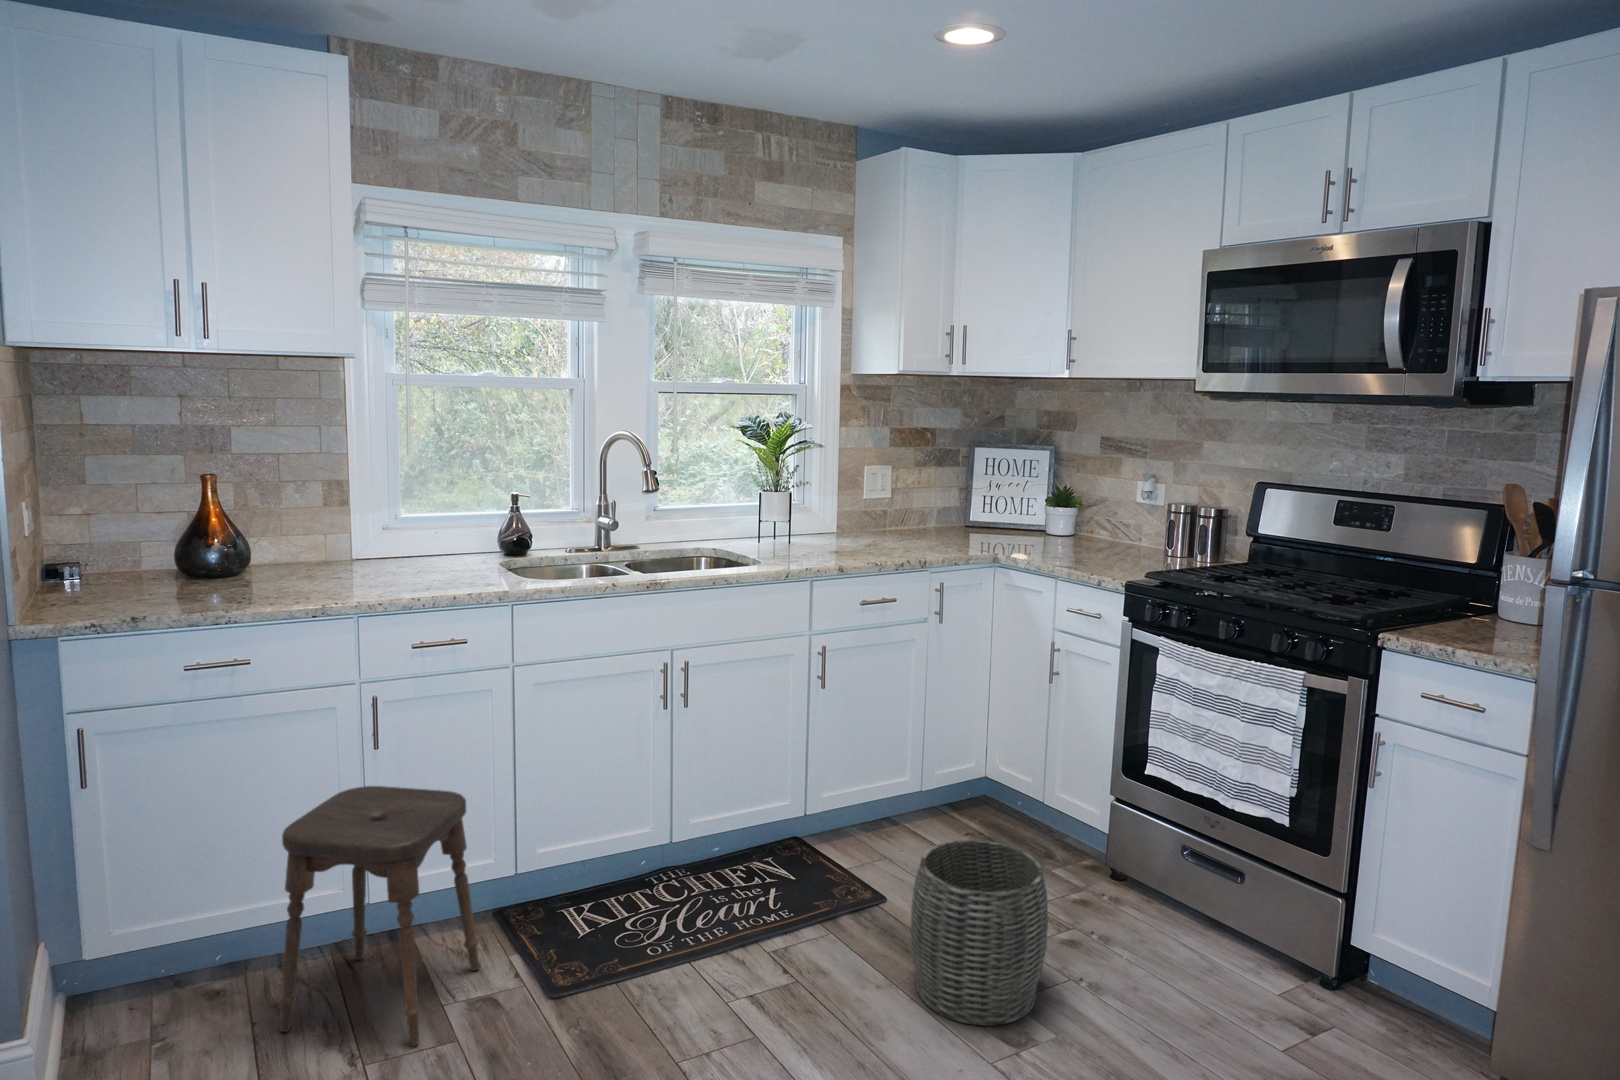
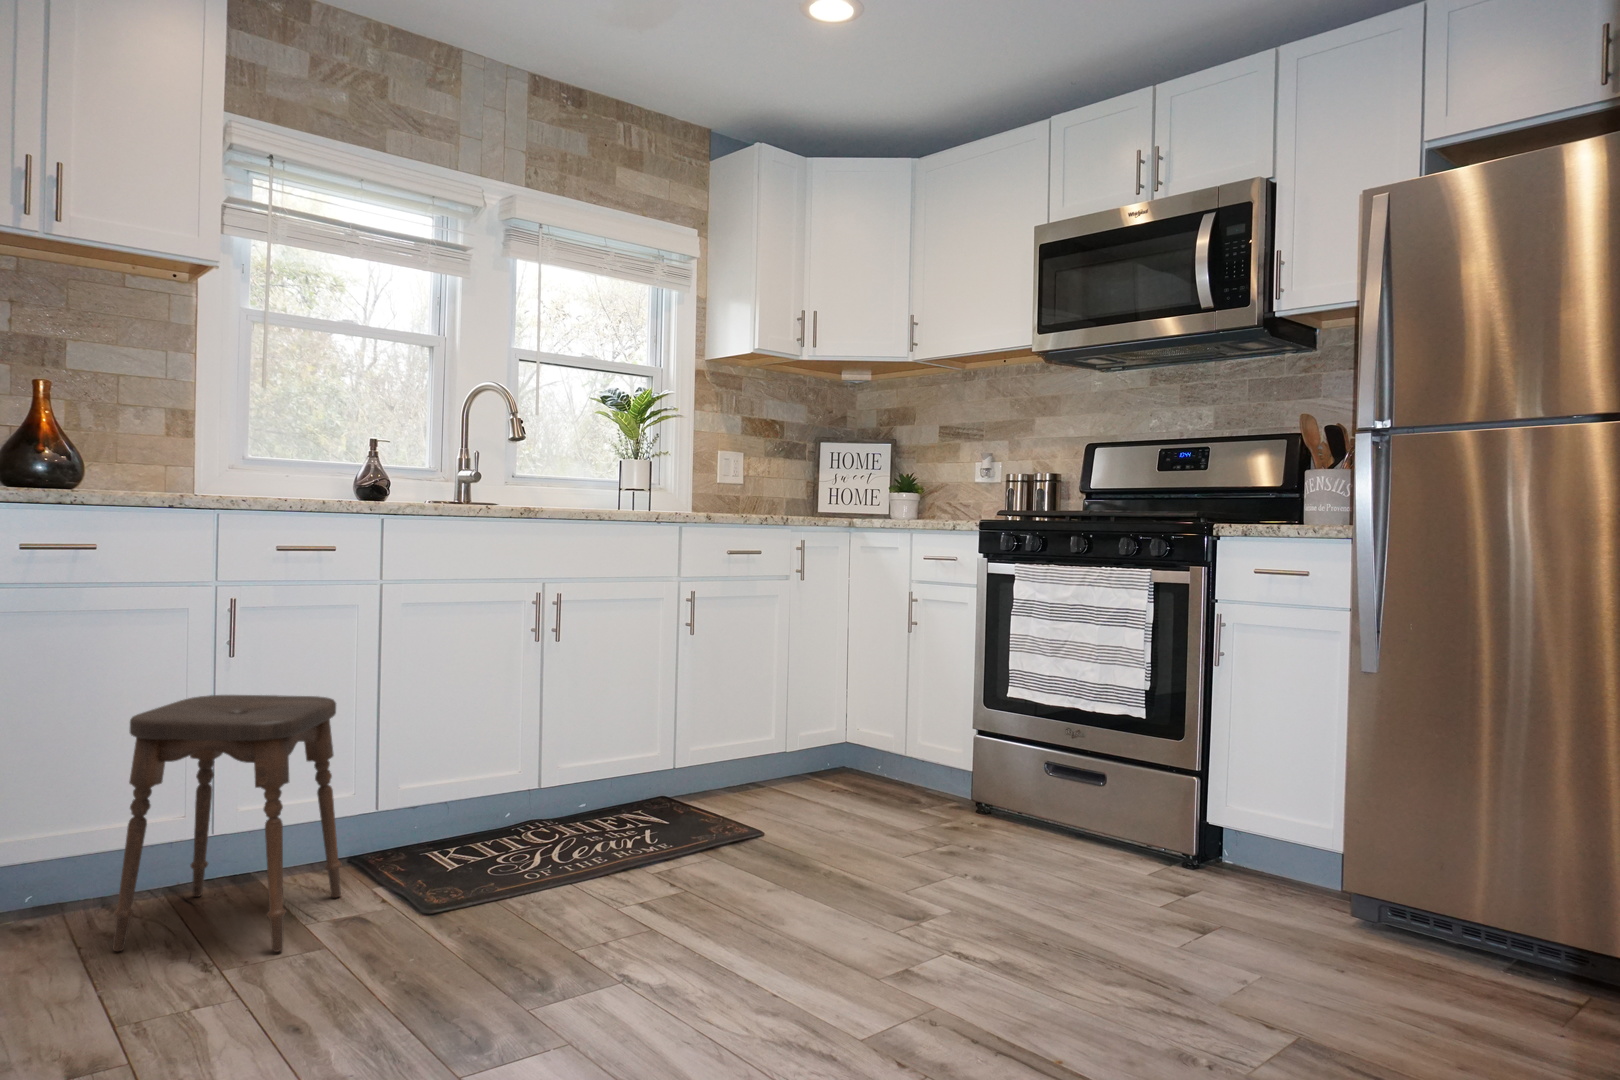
woven basket: present [911,840,1048,1026] -> none [803,741,936,906]

